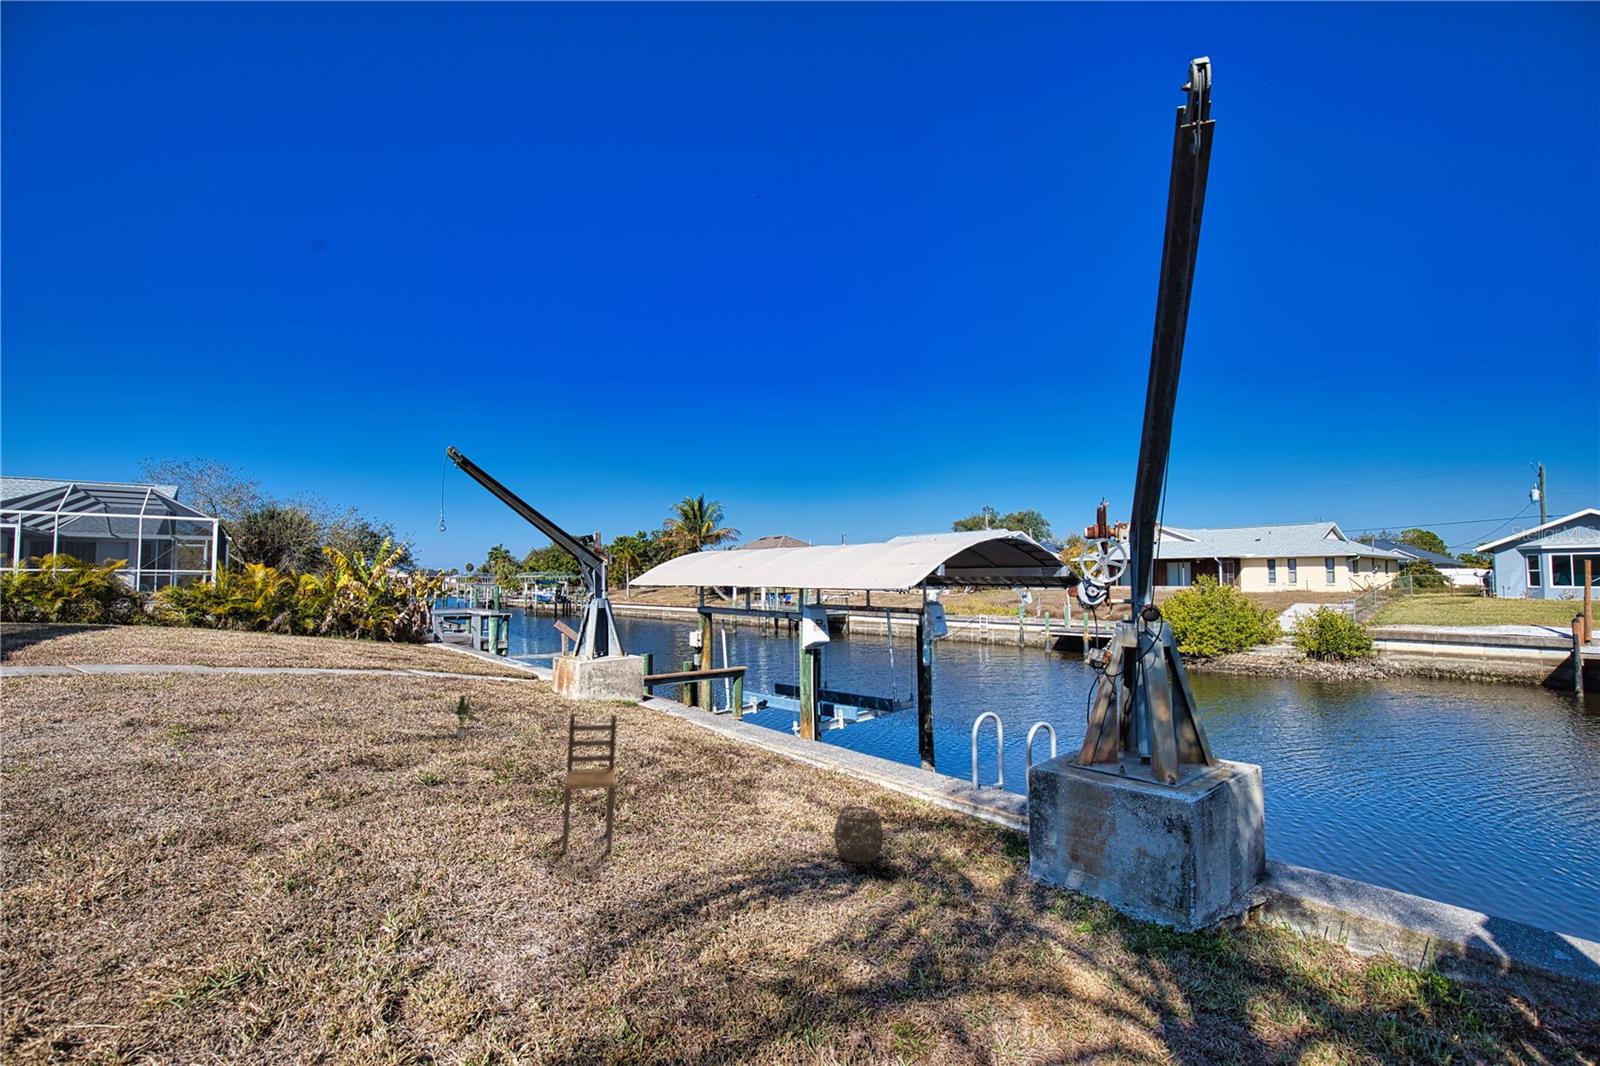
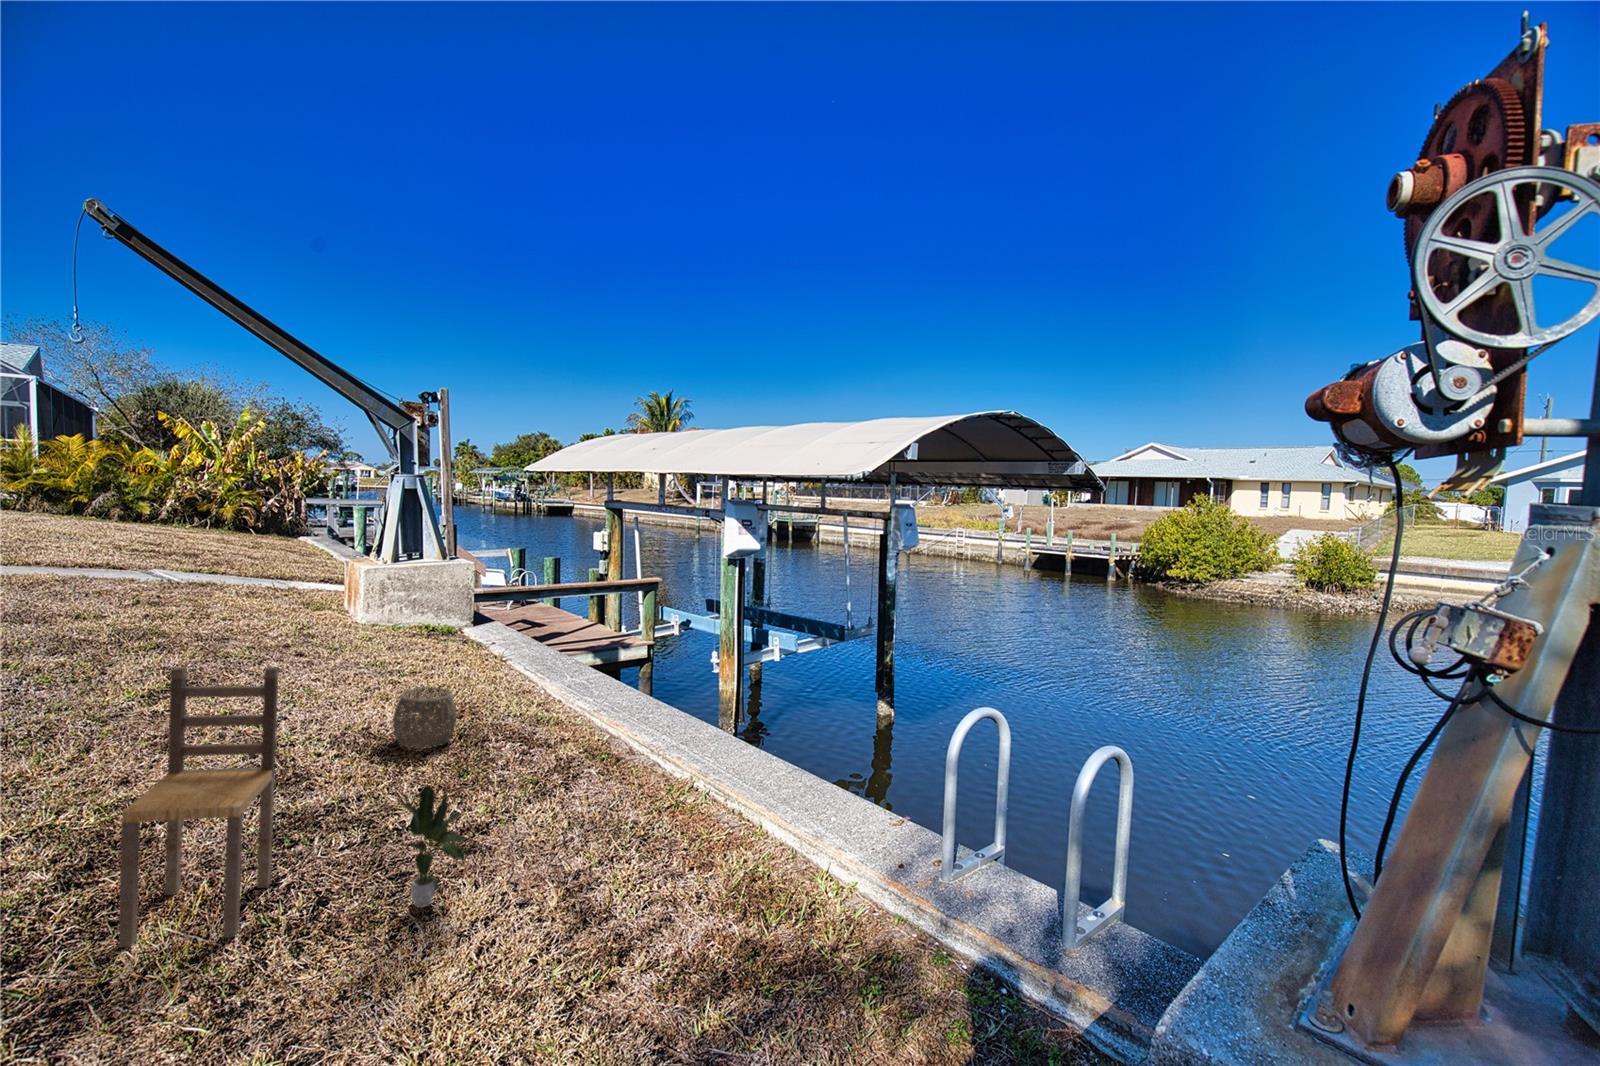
potted plant: present [453,696,477,738] -> present [396,786,471,908]
woven basket: present [834,807,883,863] -> present [393,687,457,749]

